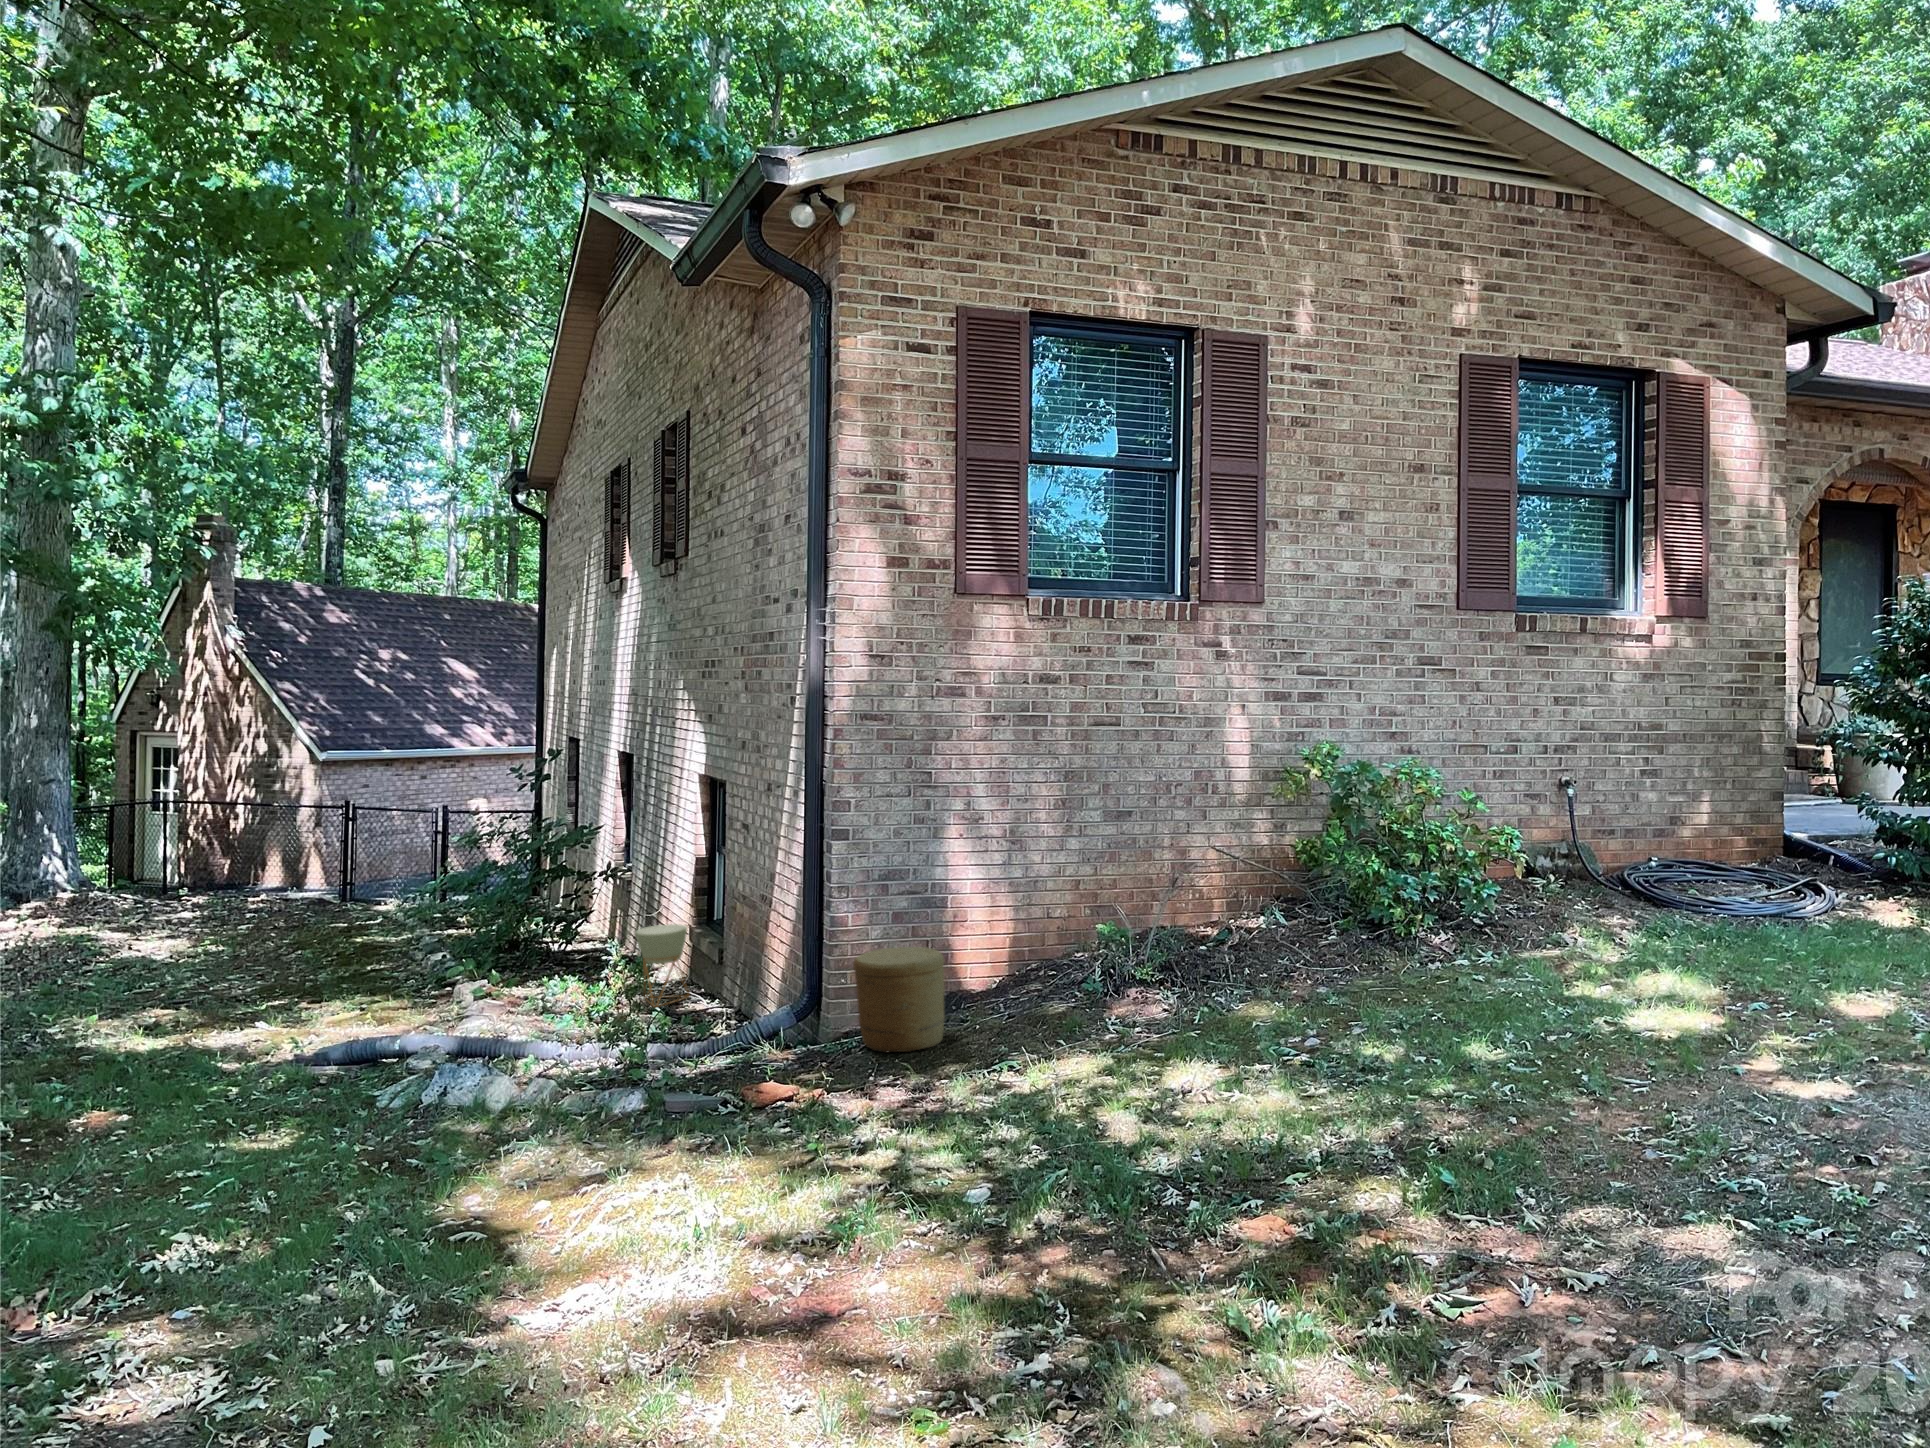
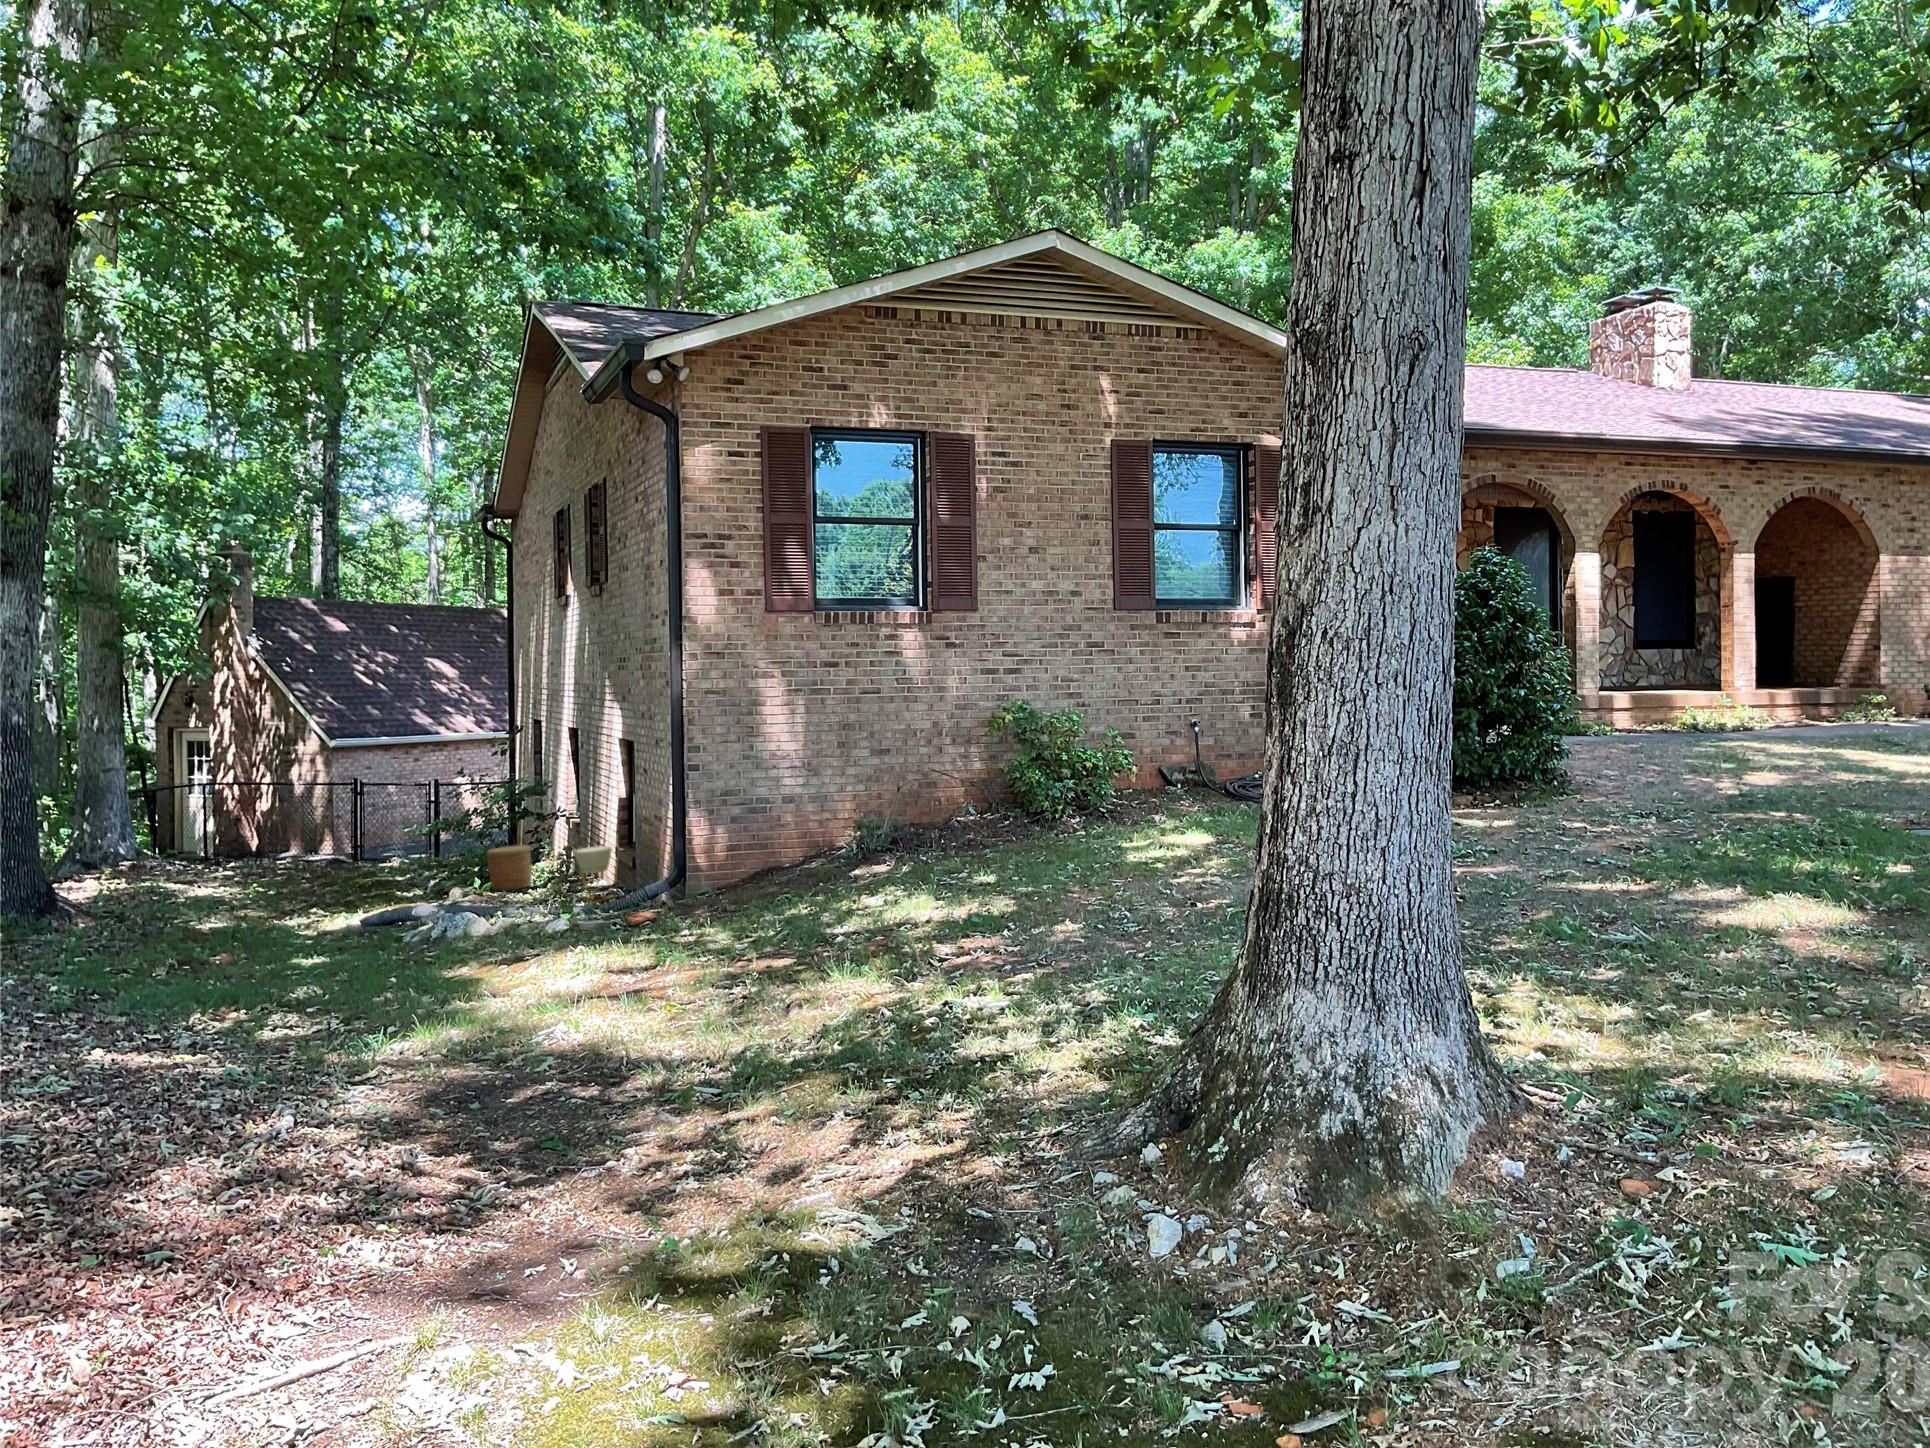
woven basket: present [853,947,945,1053] -> present [487,845,531,891]

